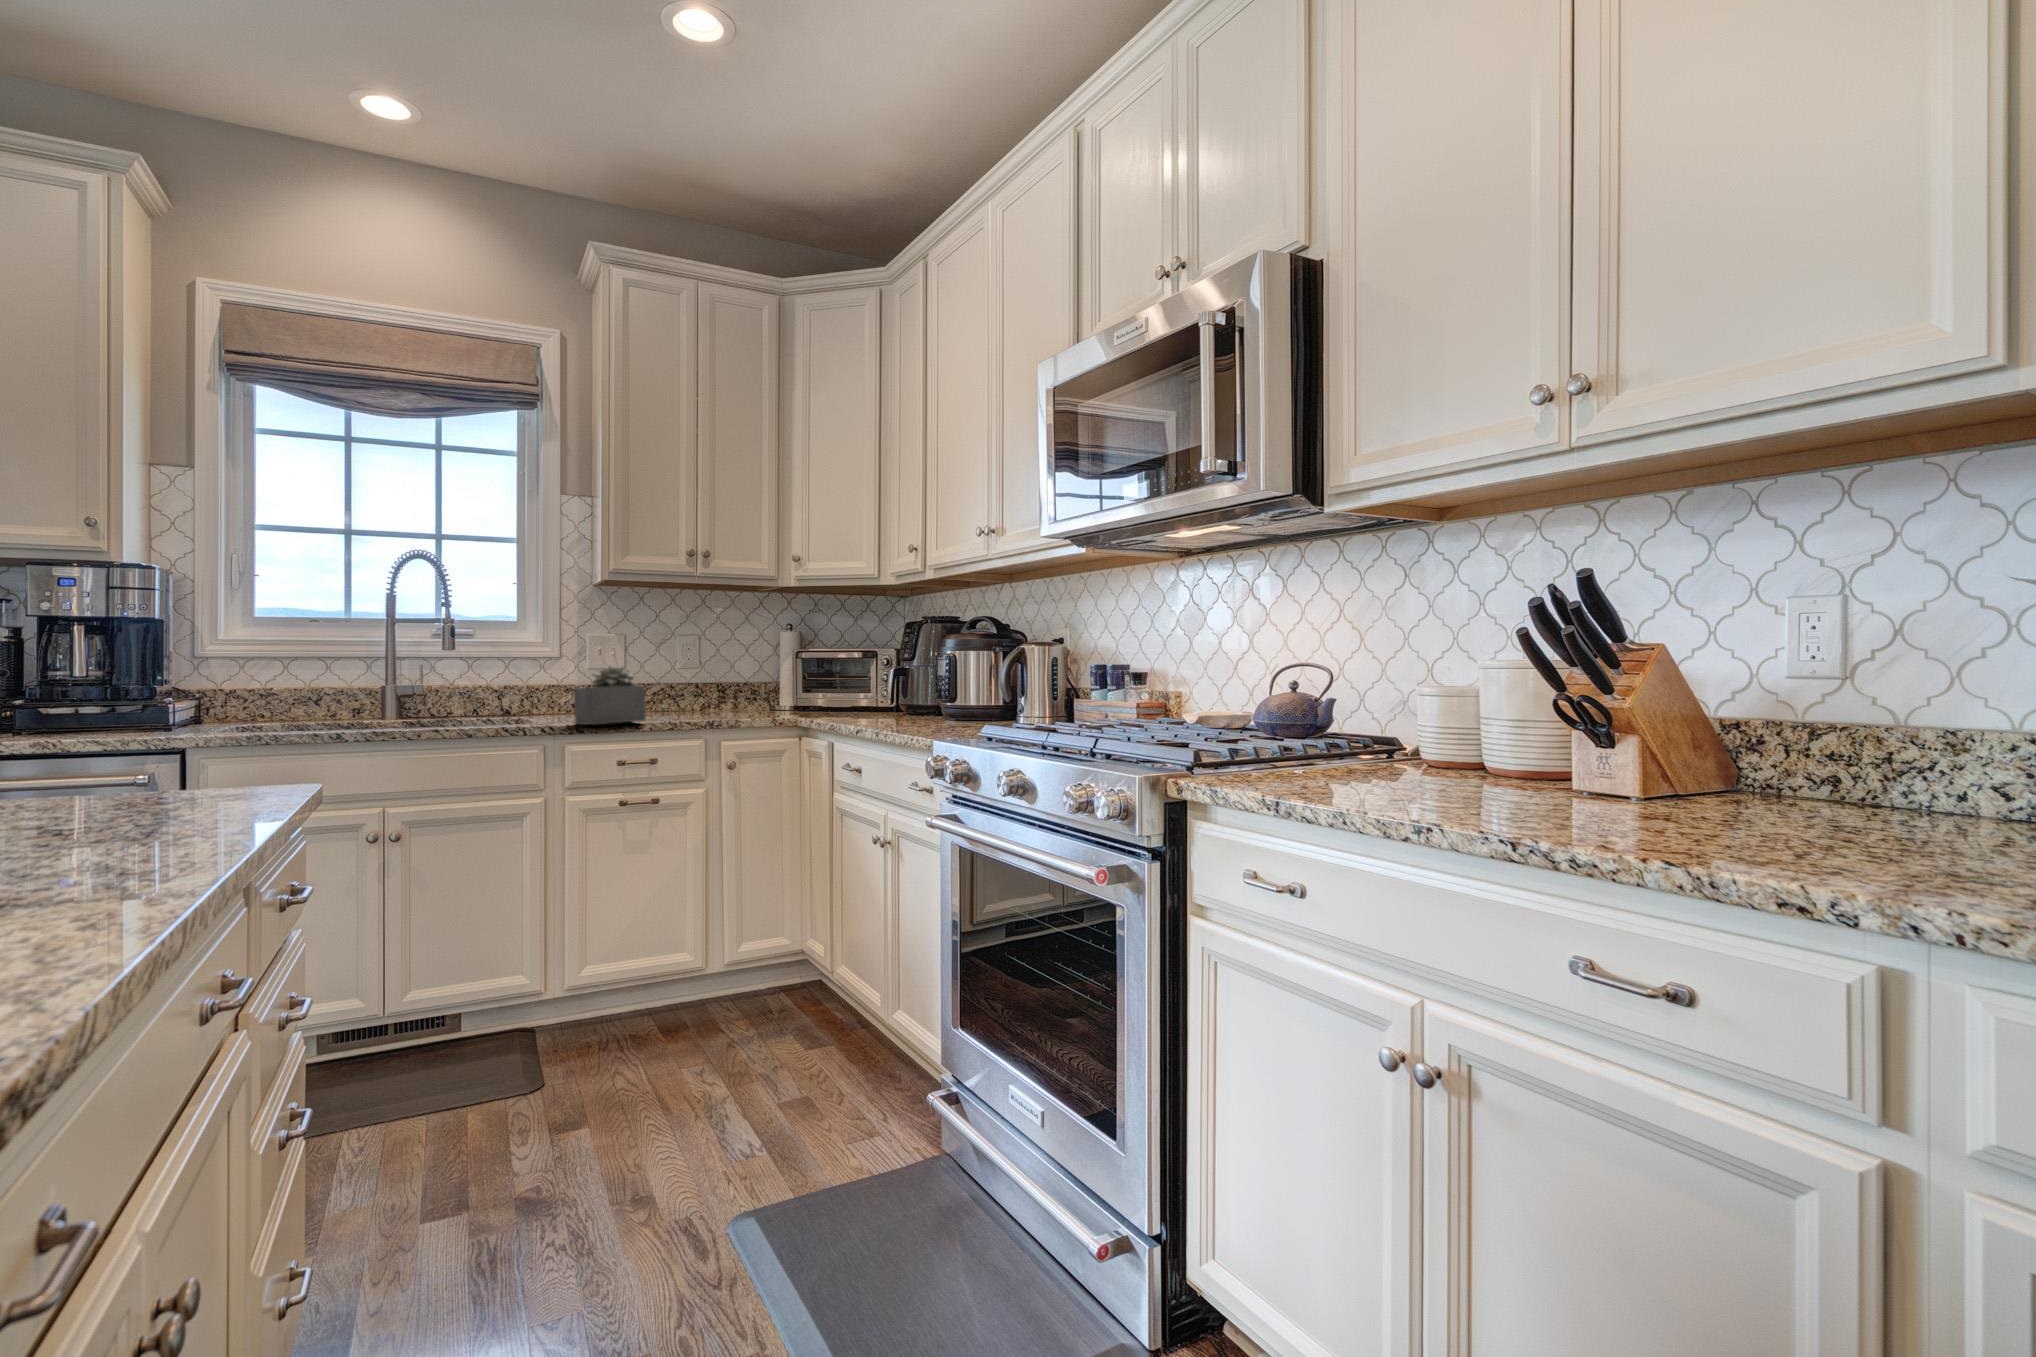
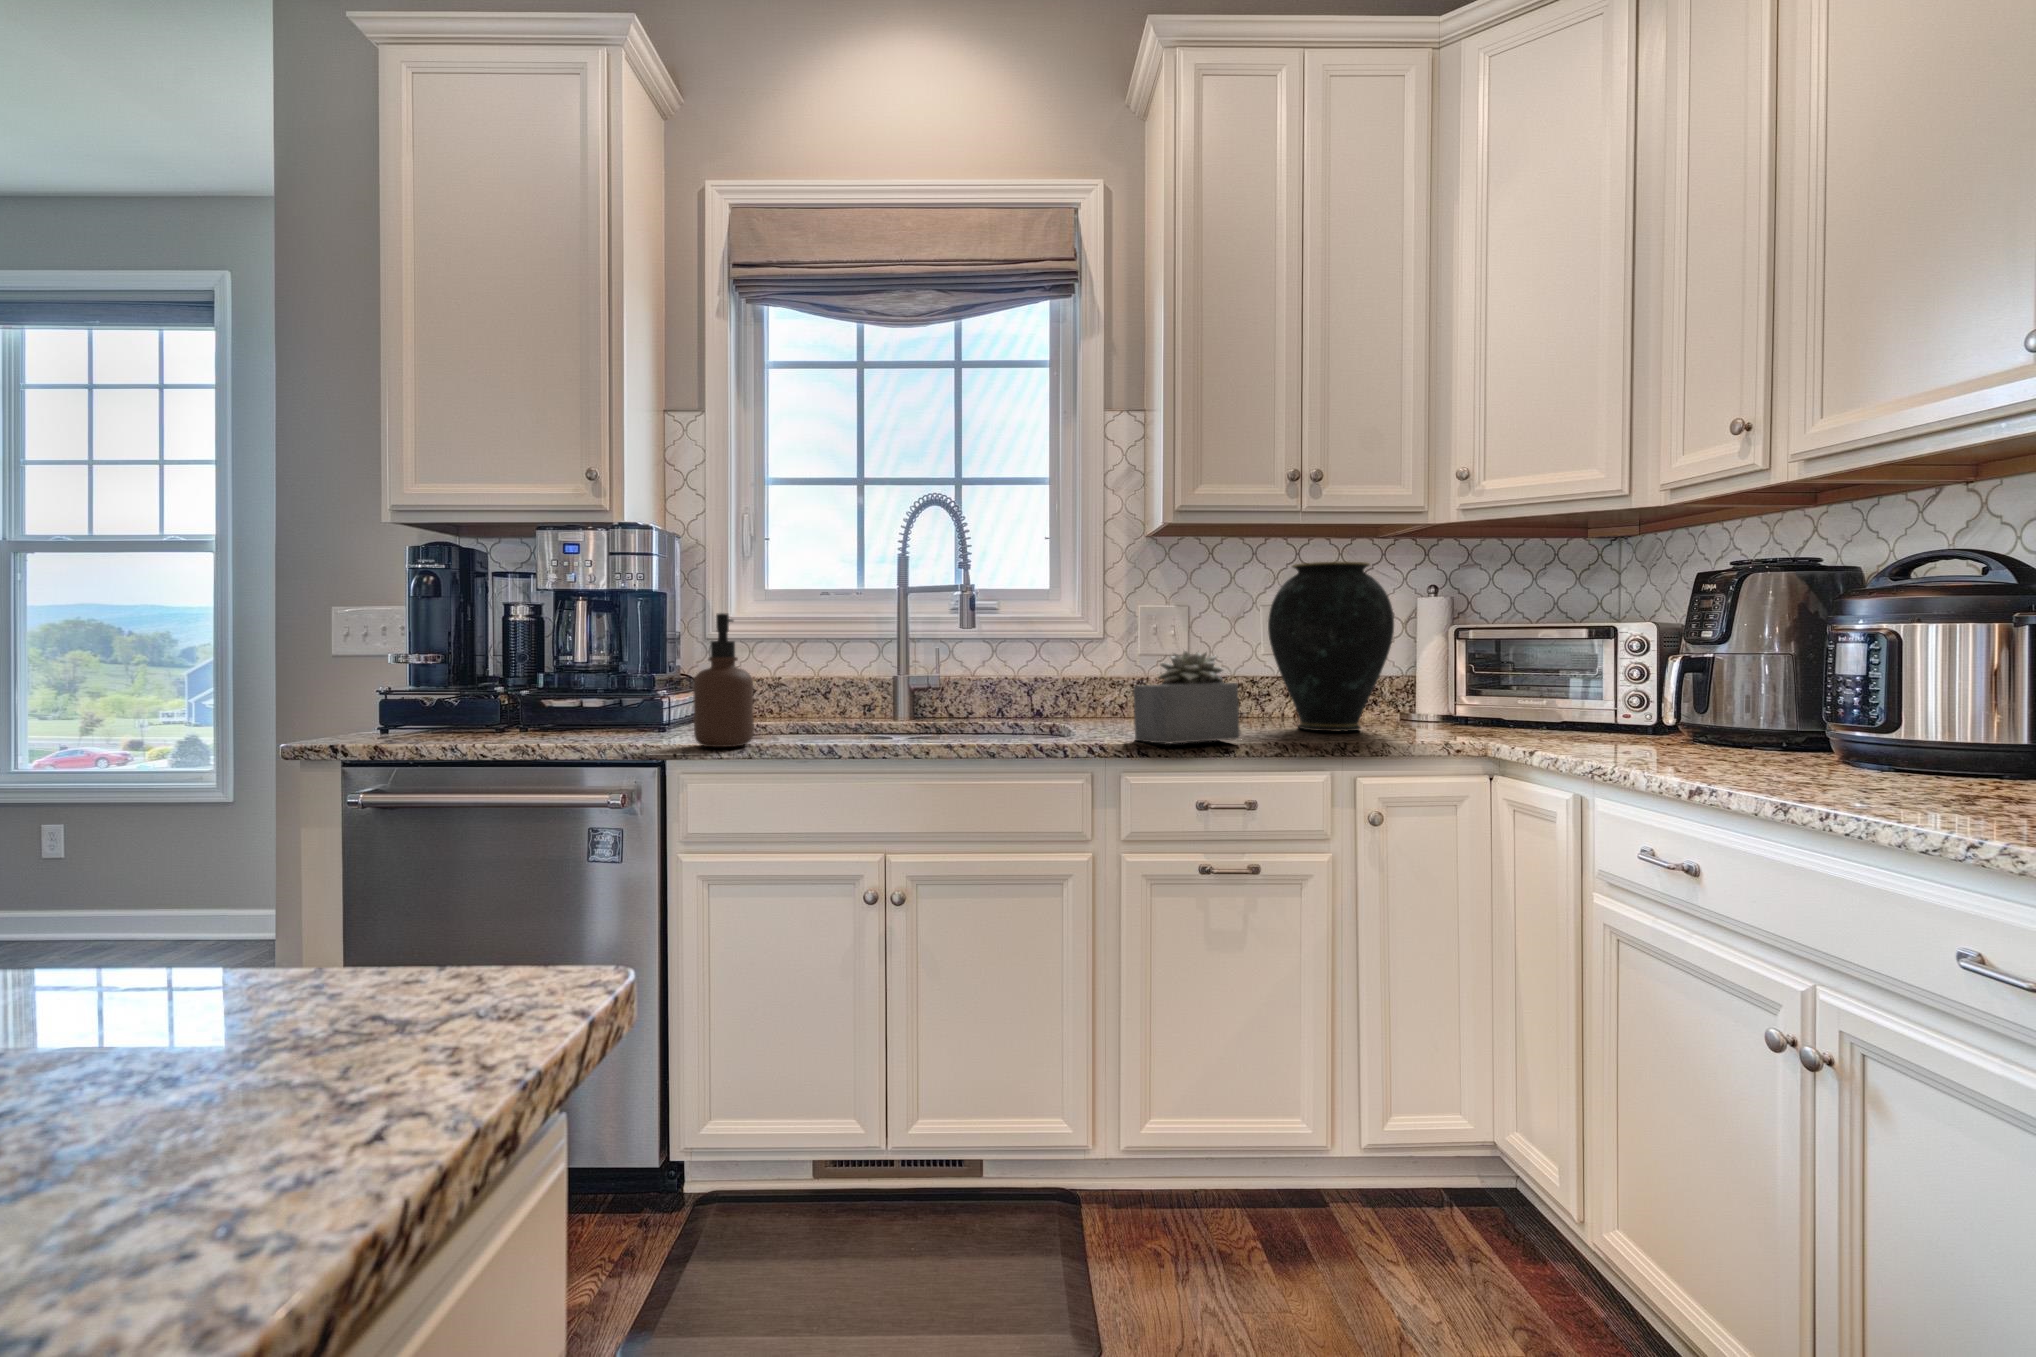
vase: none [673,610,752,716] -> present [1268,562,1394,731]
soap dispenser: none [213,639,268,737] -> present [693,613,754,747]

